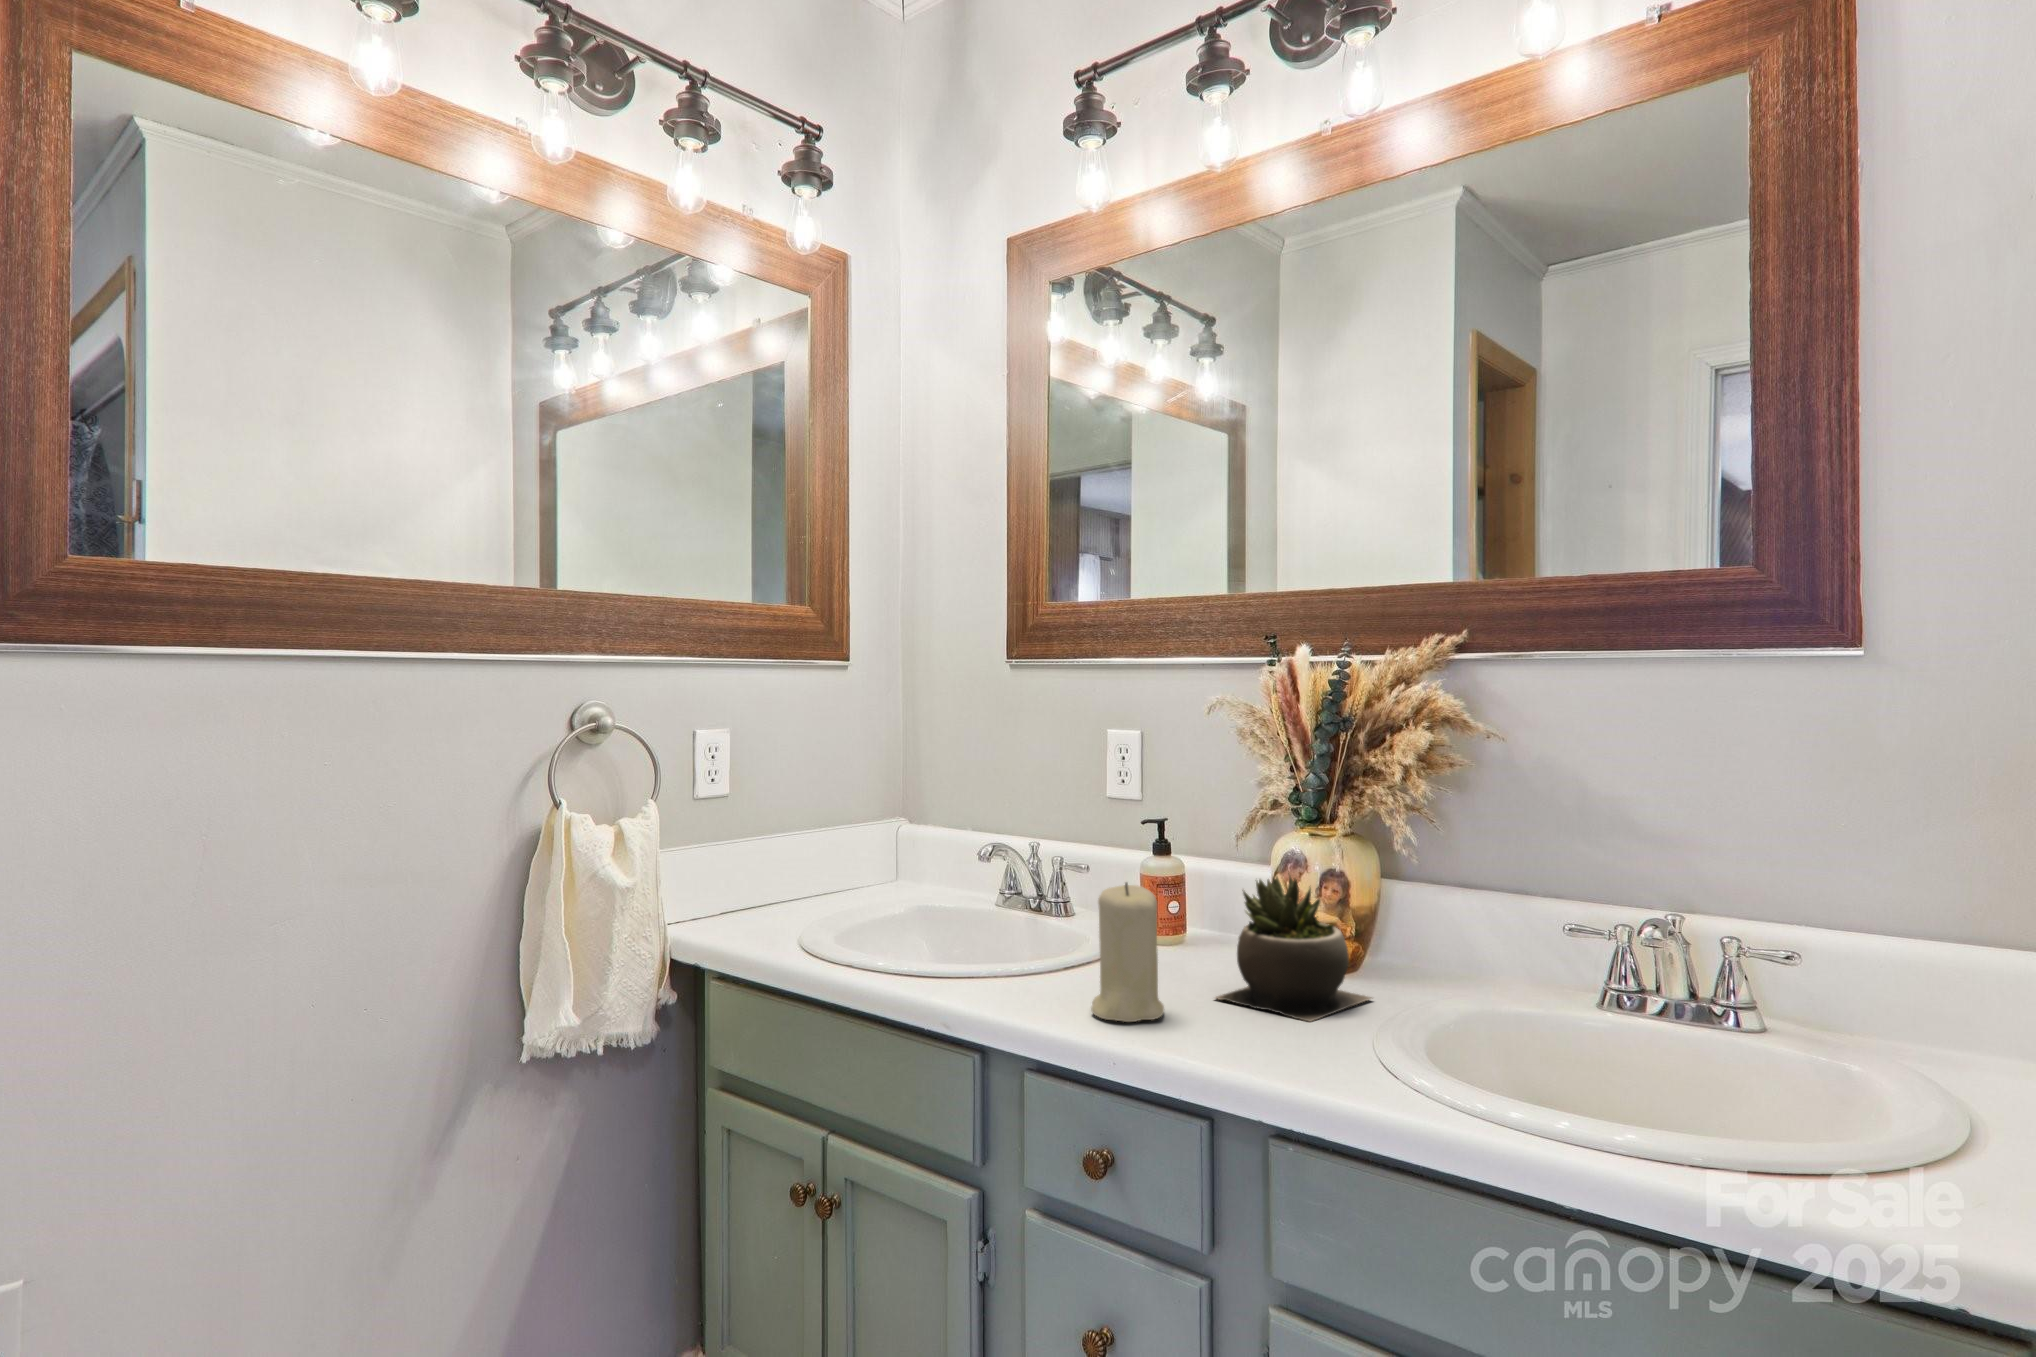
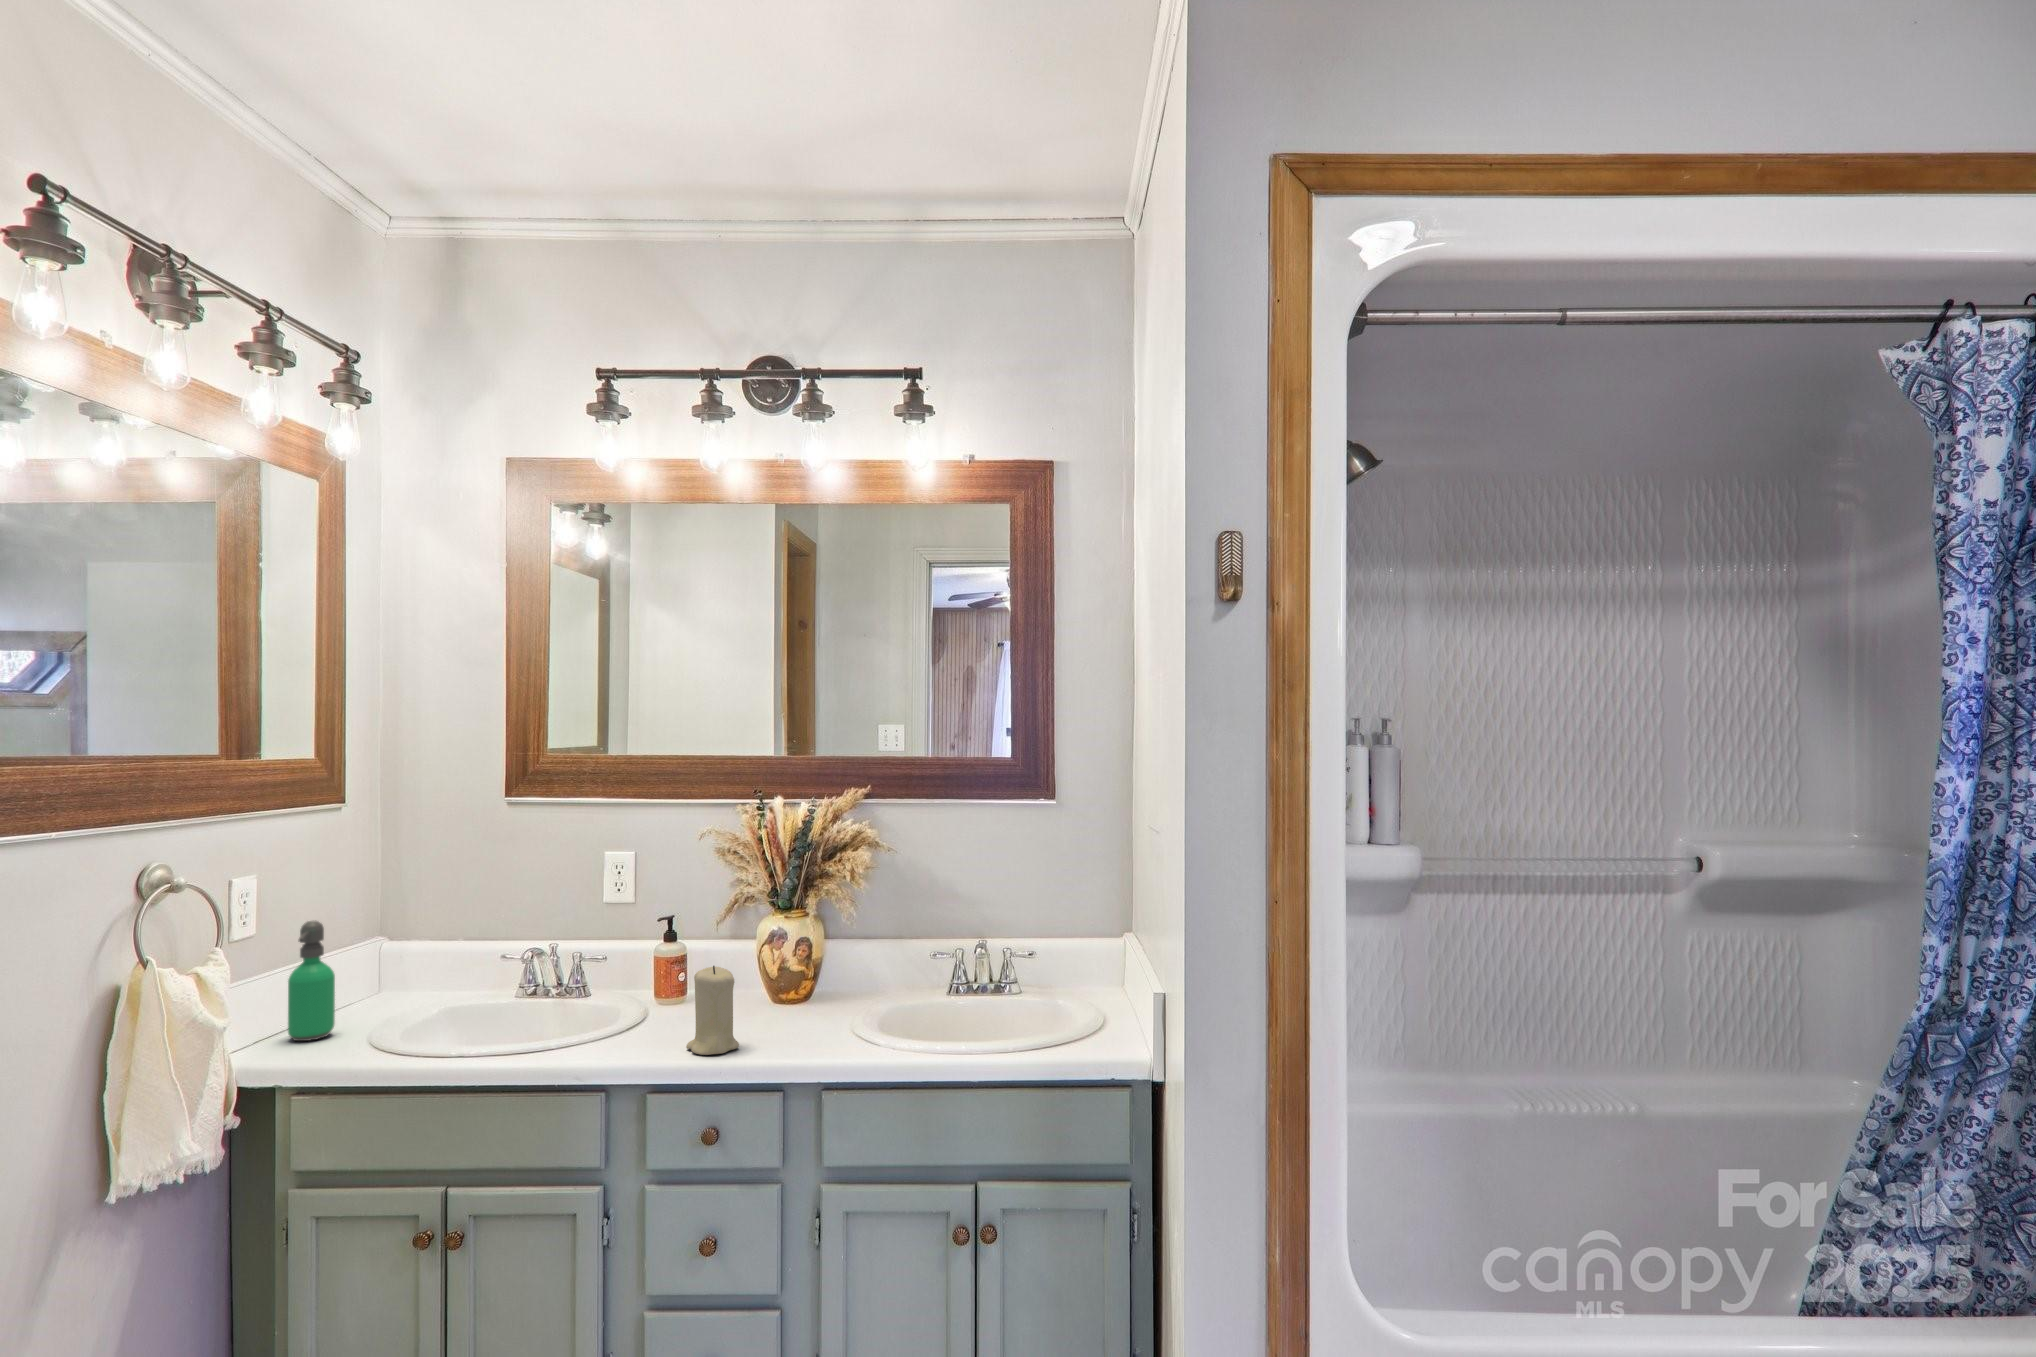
soap dispenser: none [743,784,793,920] -> present [288,920,335,1041]
succulent plant: present [1215,875,1371,1021] -> none [750,944,838,1032]

